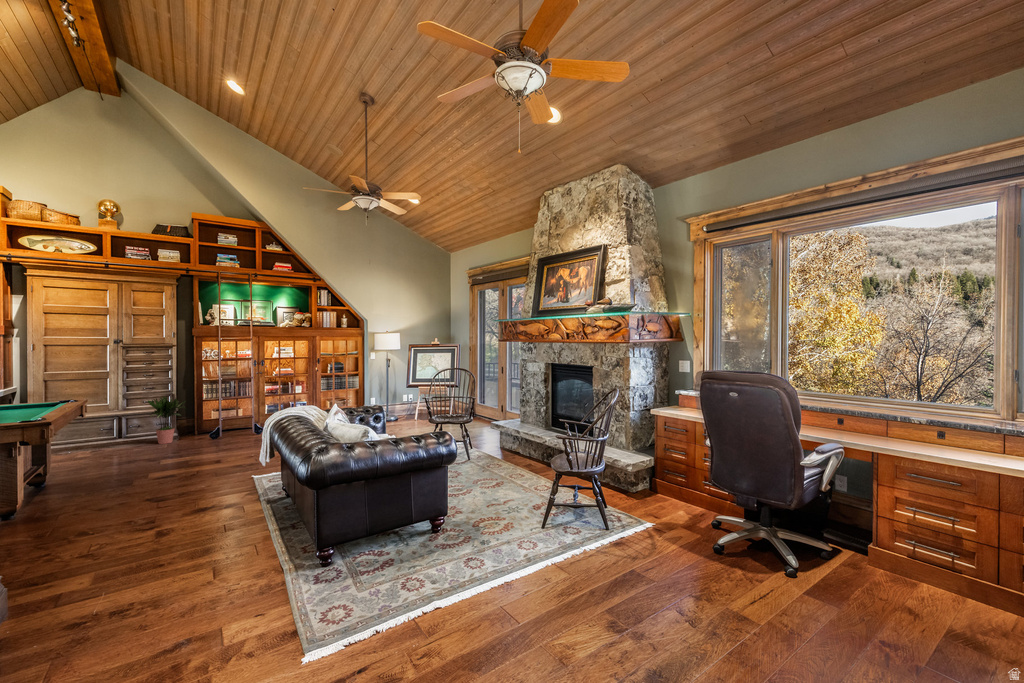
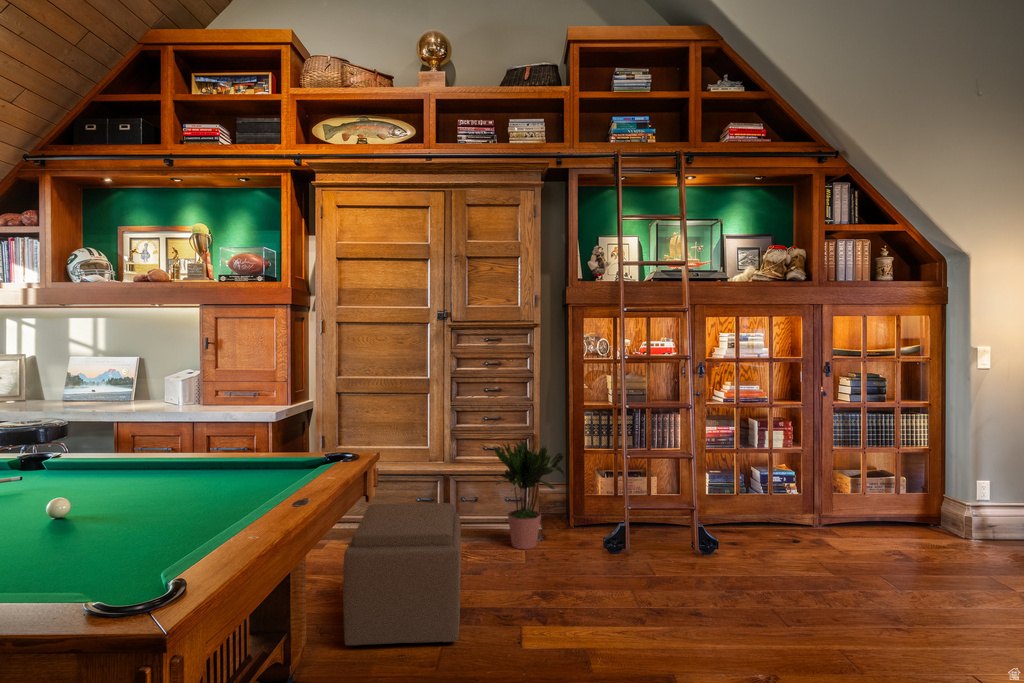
ottoman: none [64,419,125,473] -> present [343,503,461,646]

